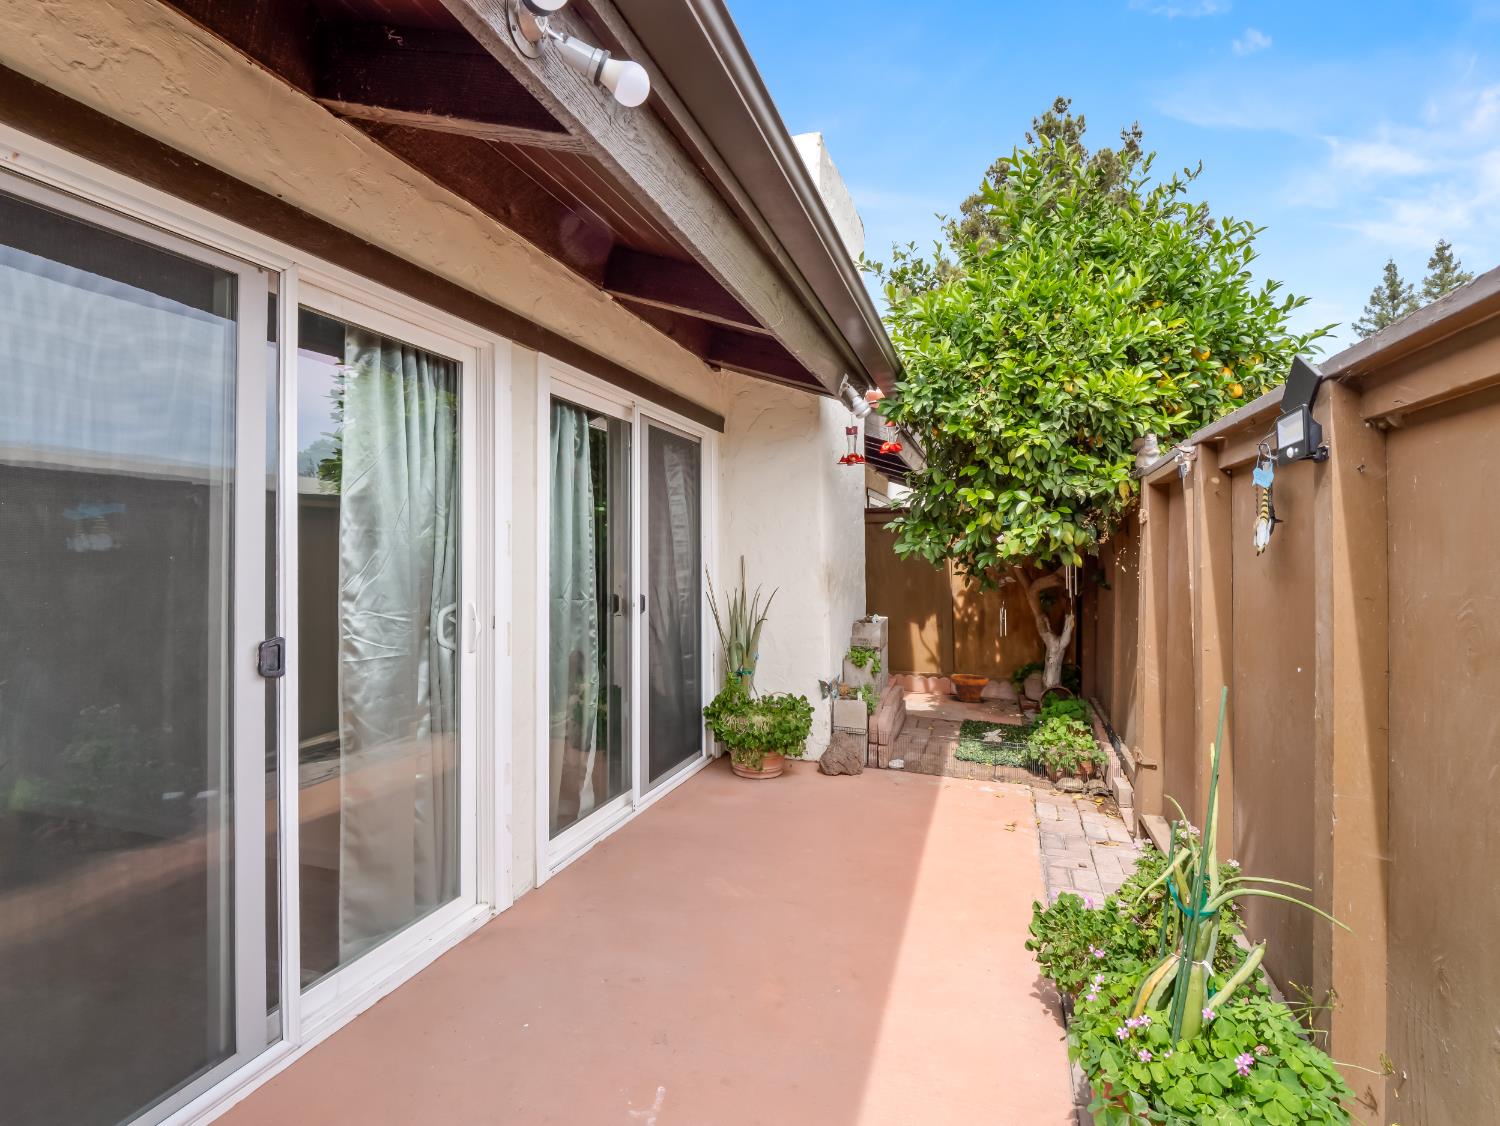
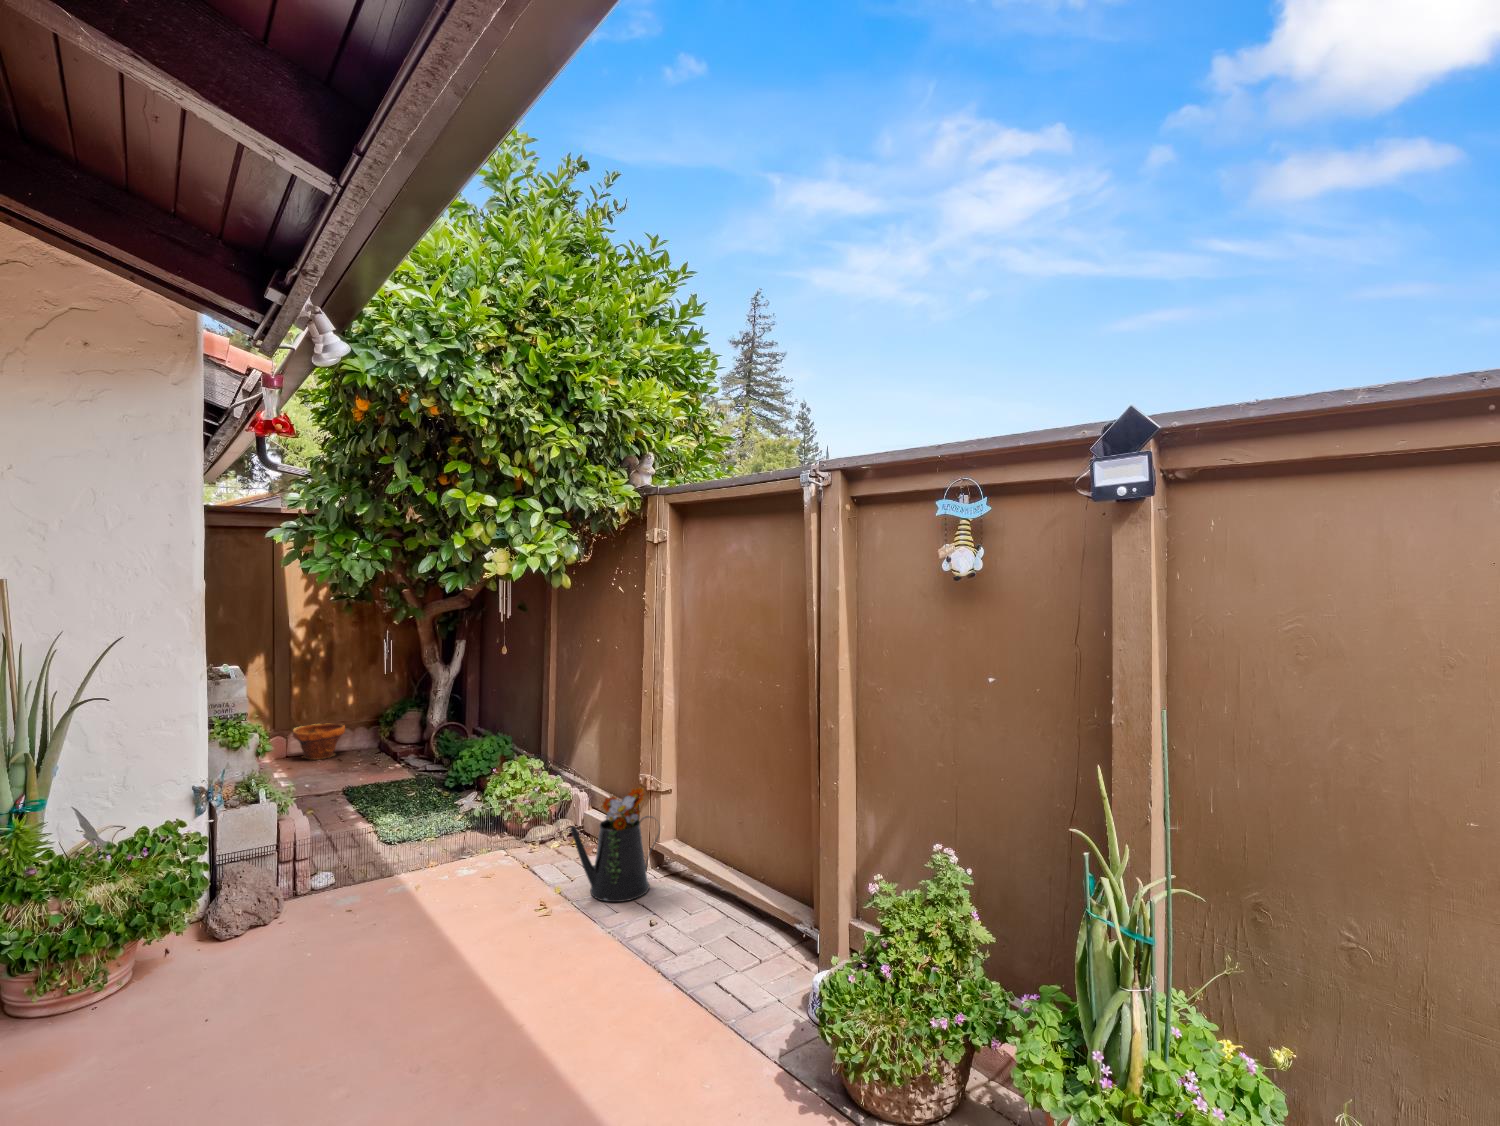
watering can: none [1047,746,1136,849] -> present [571,787,660,902]

